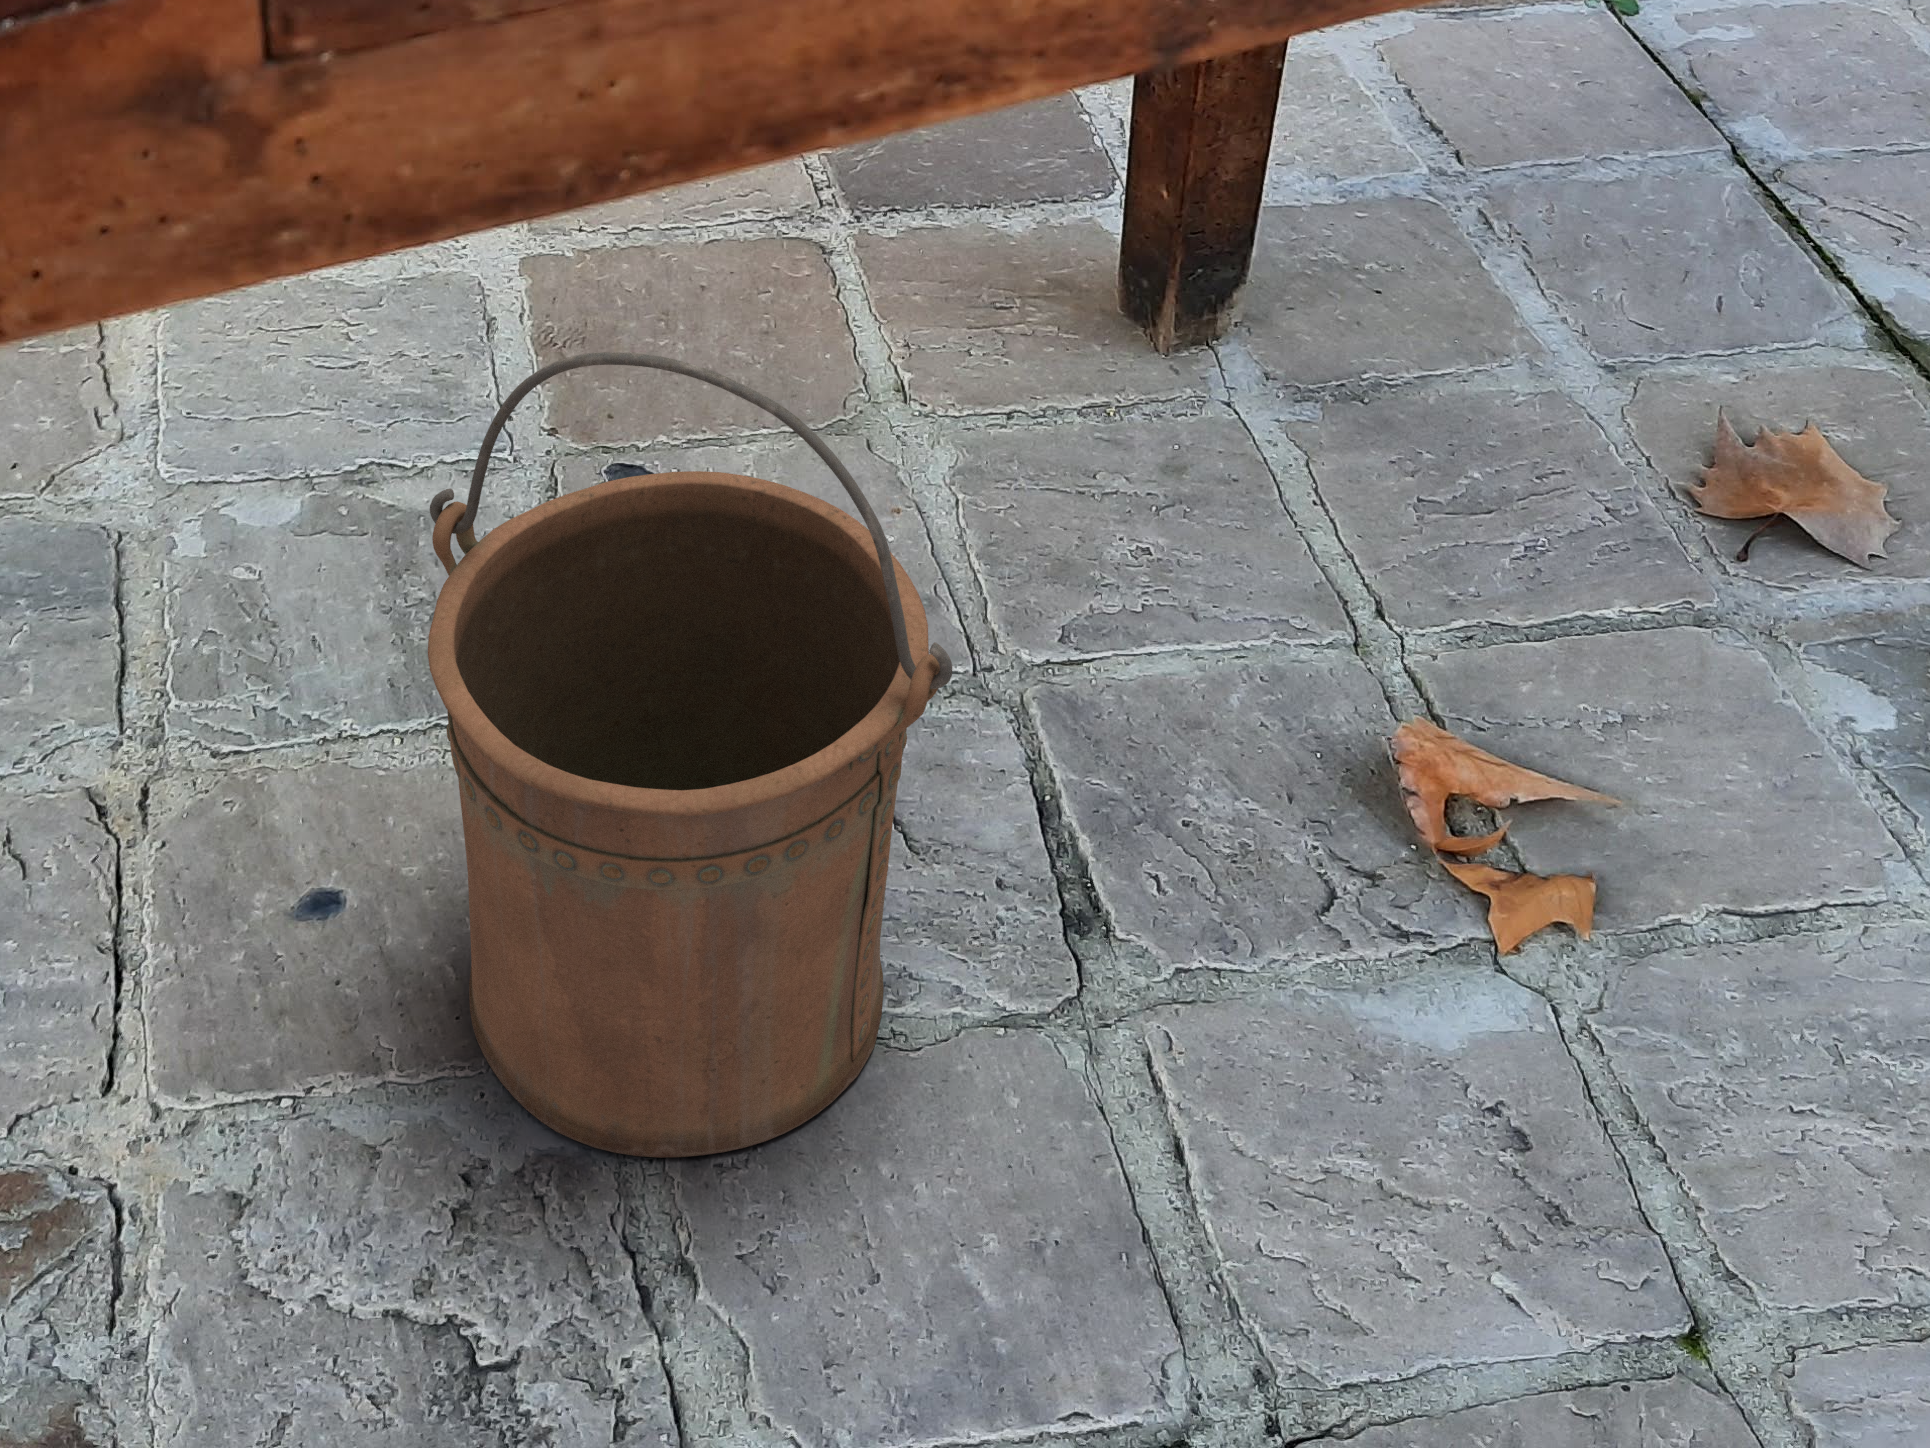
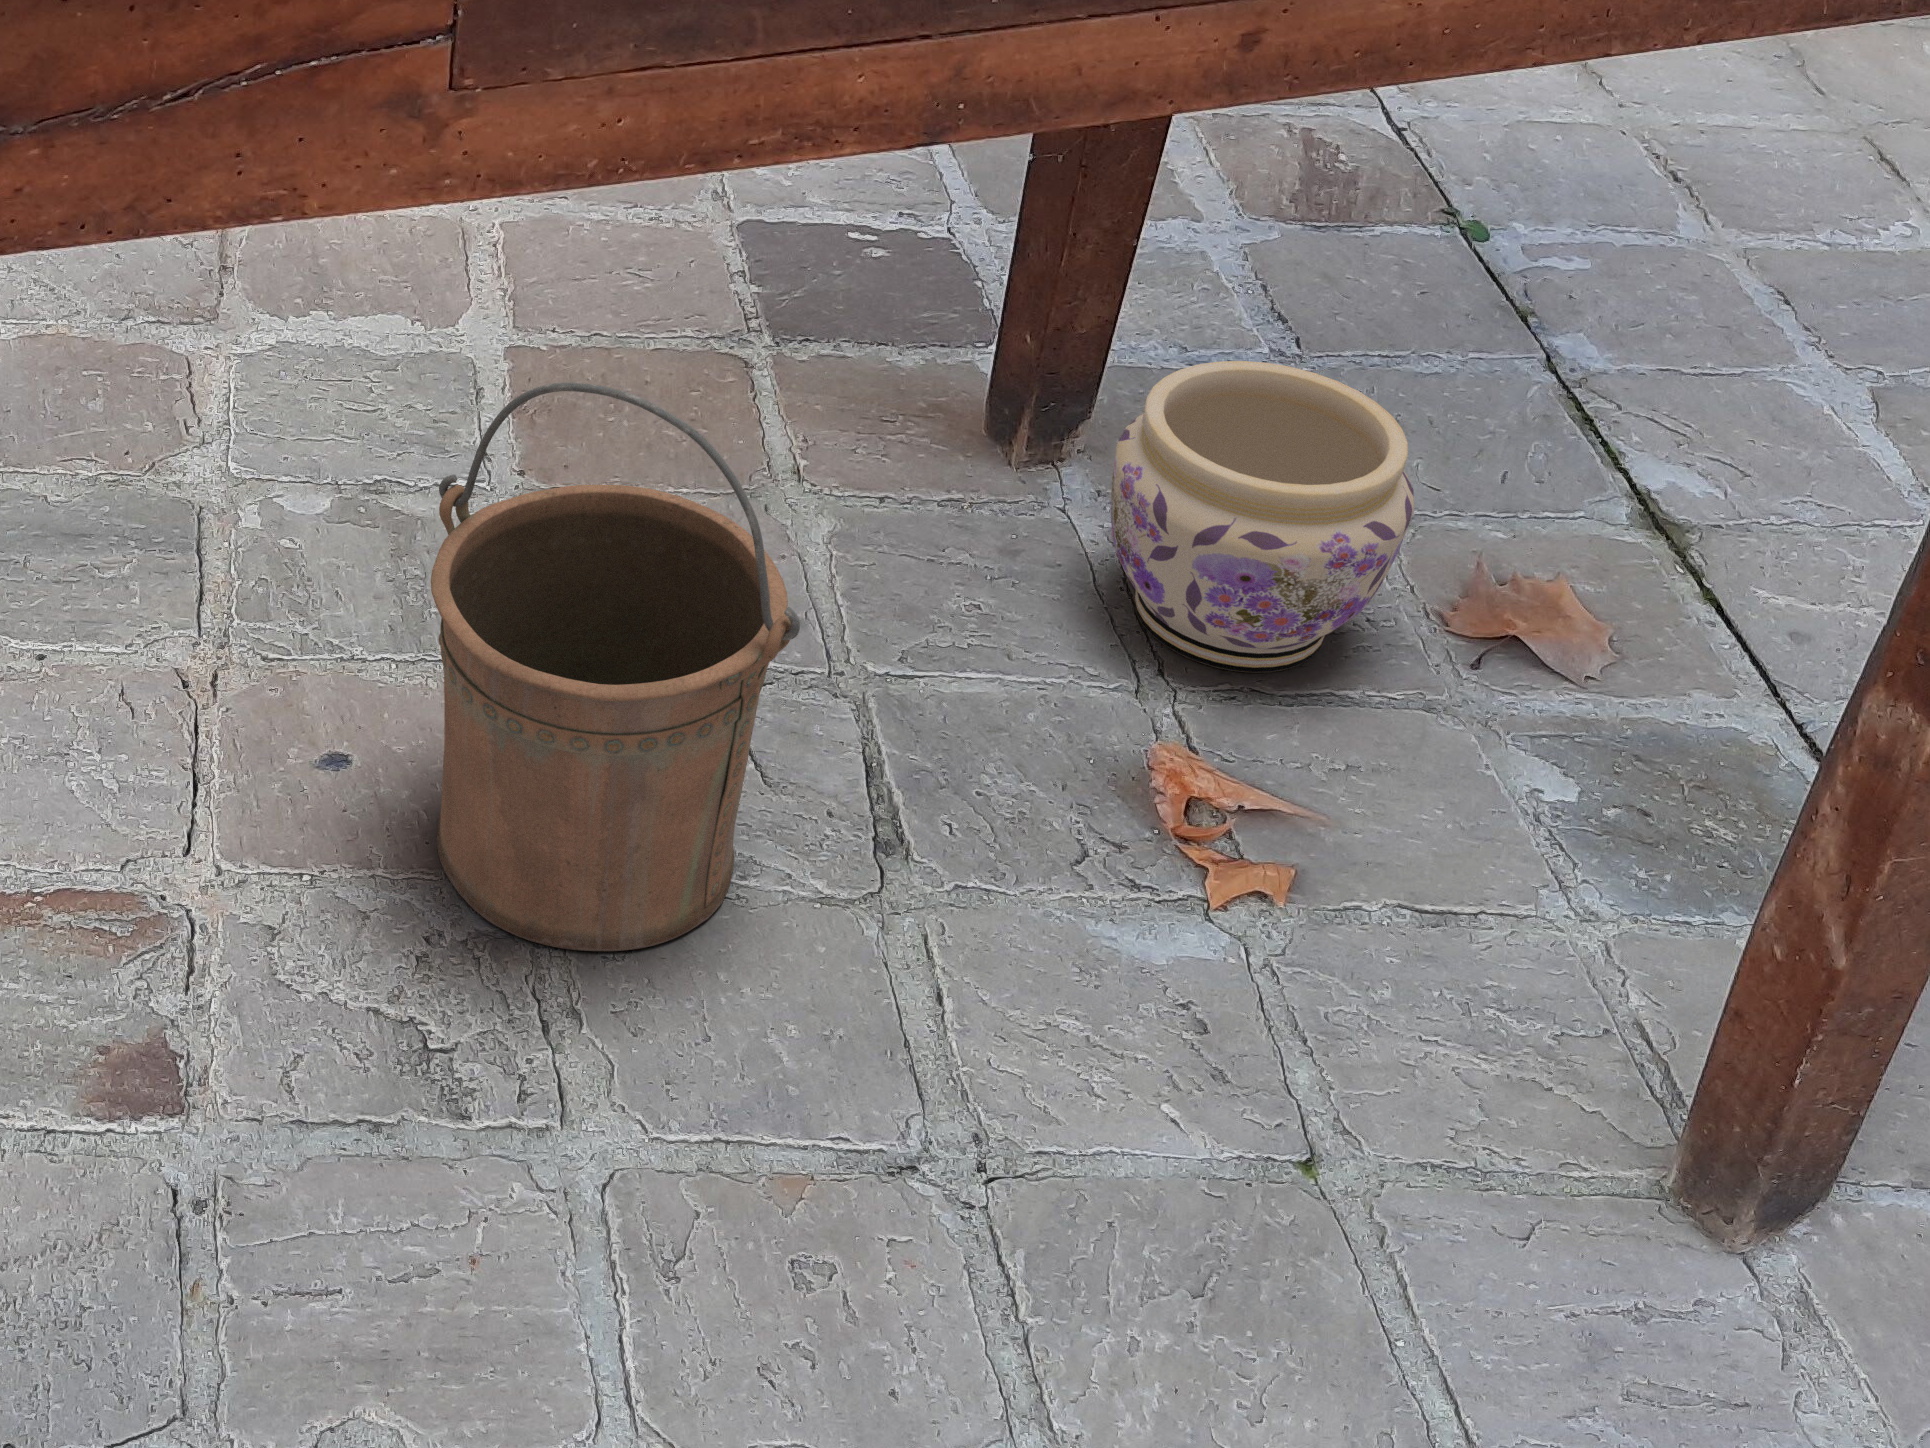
planter: none [1294,205,1661,604] -> present [1111,361,1414,673]

